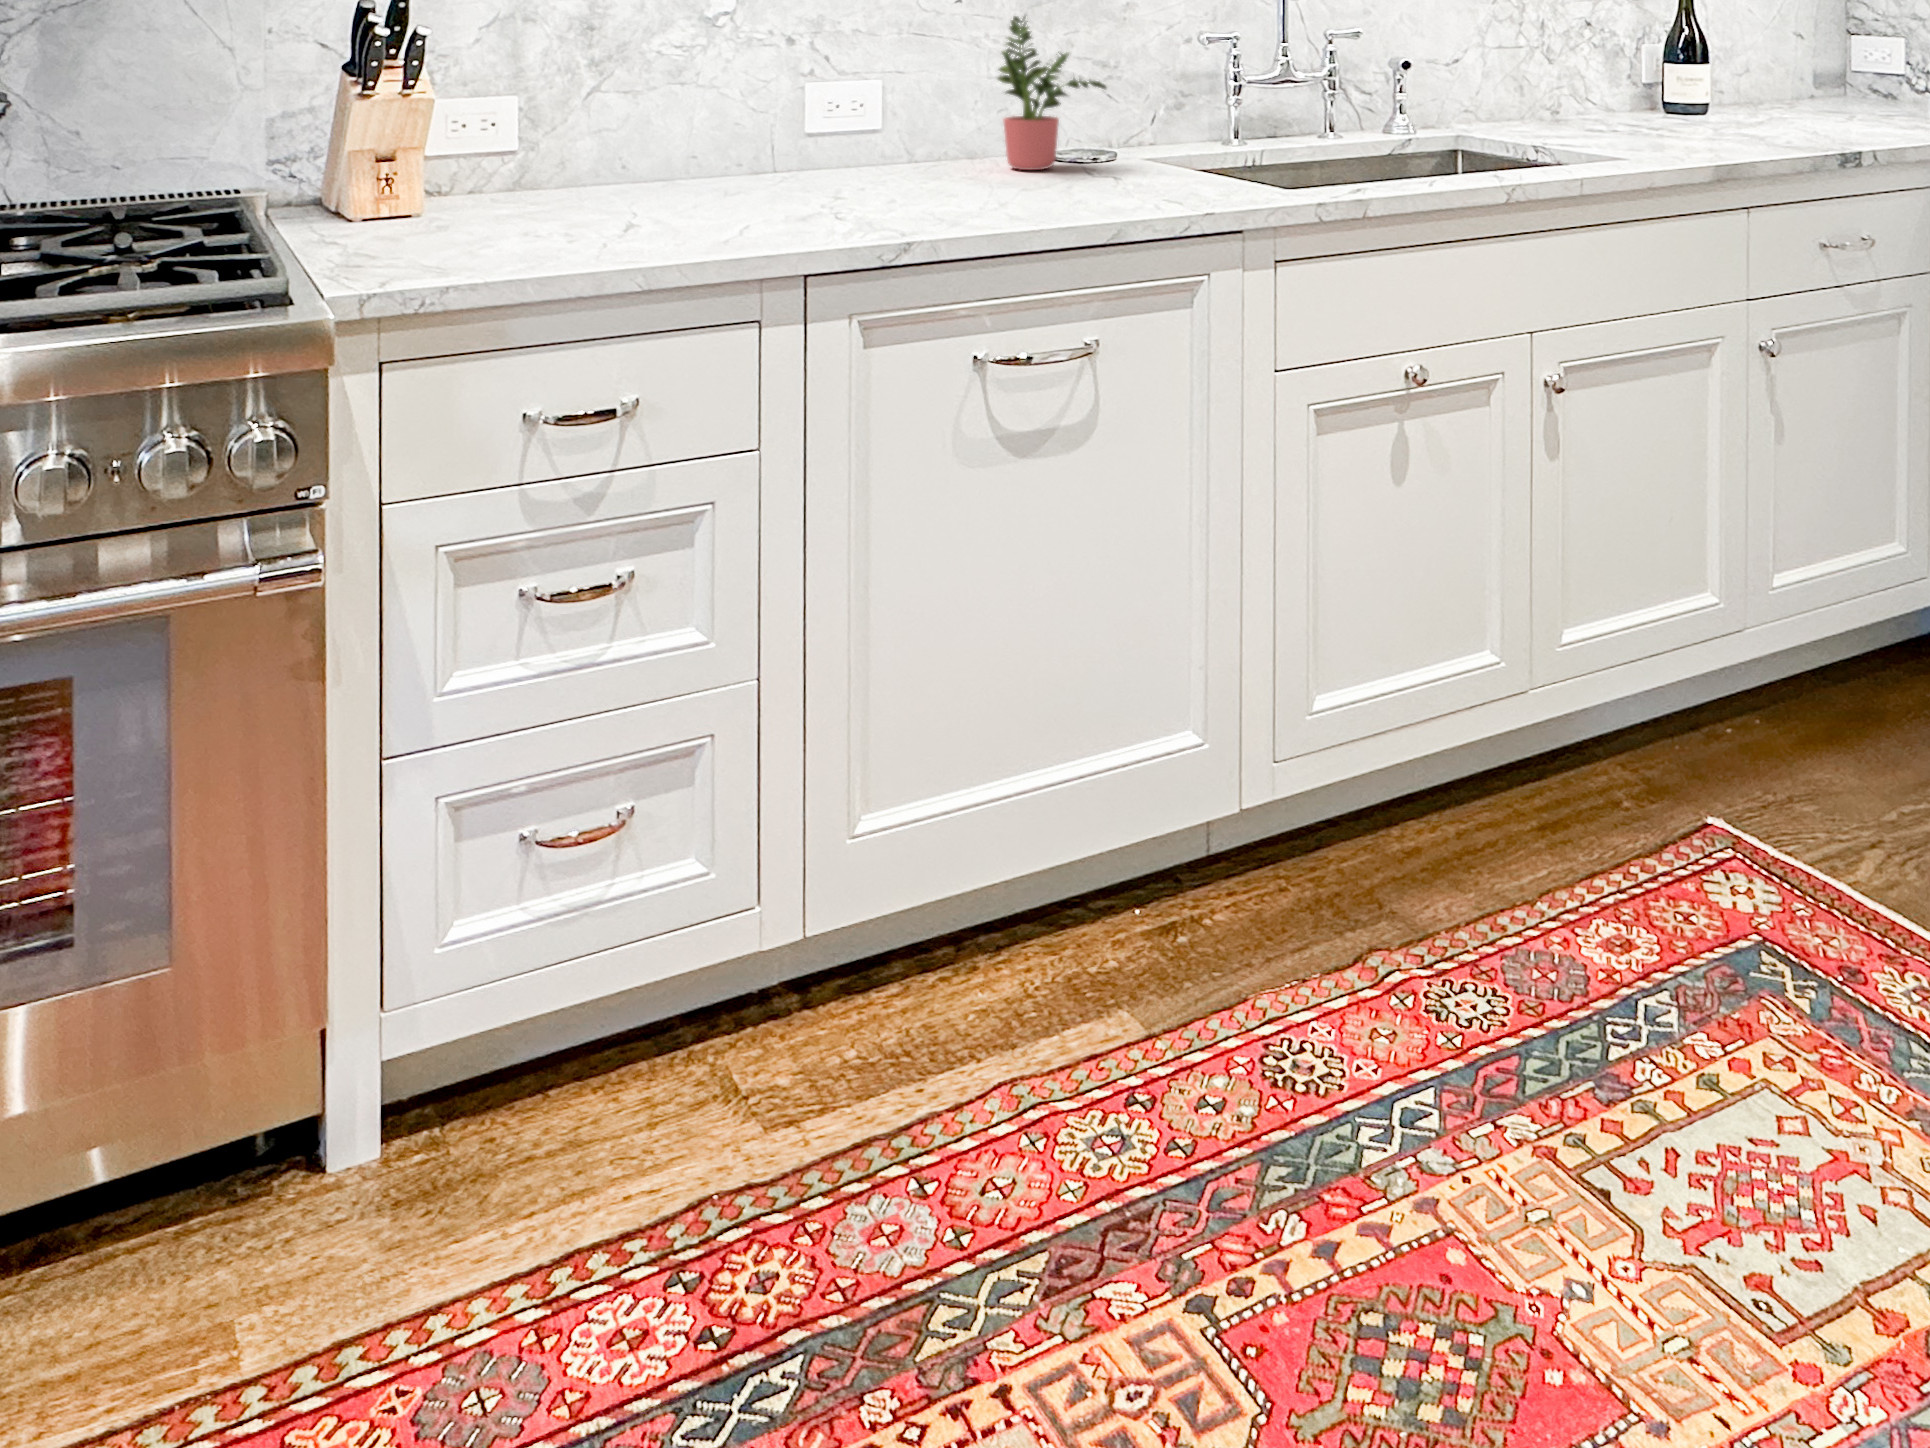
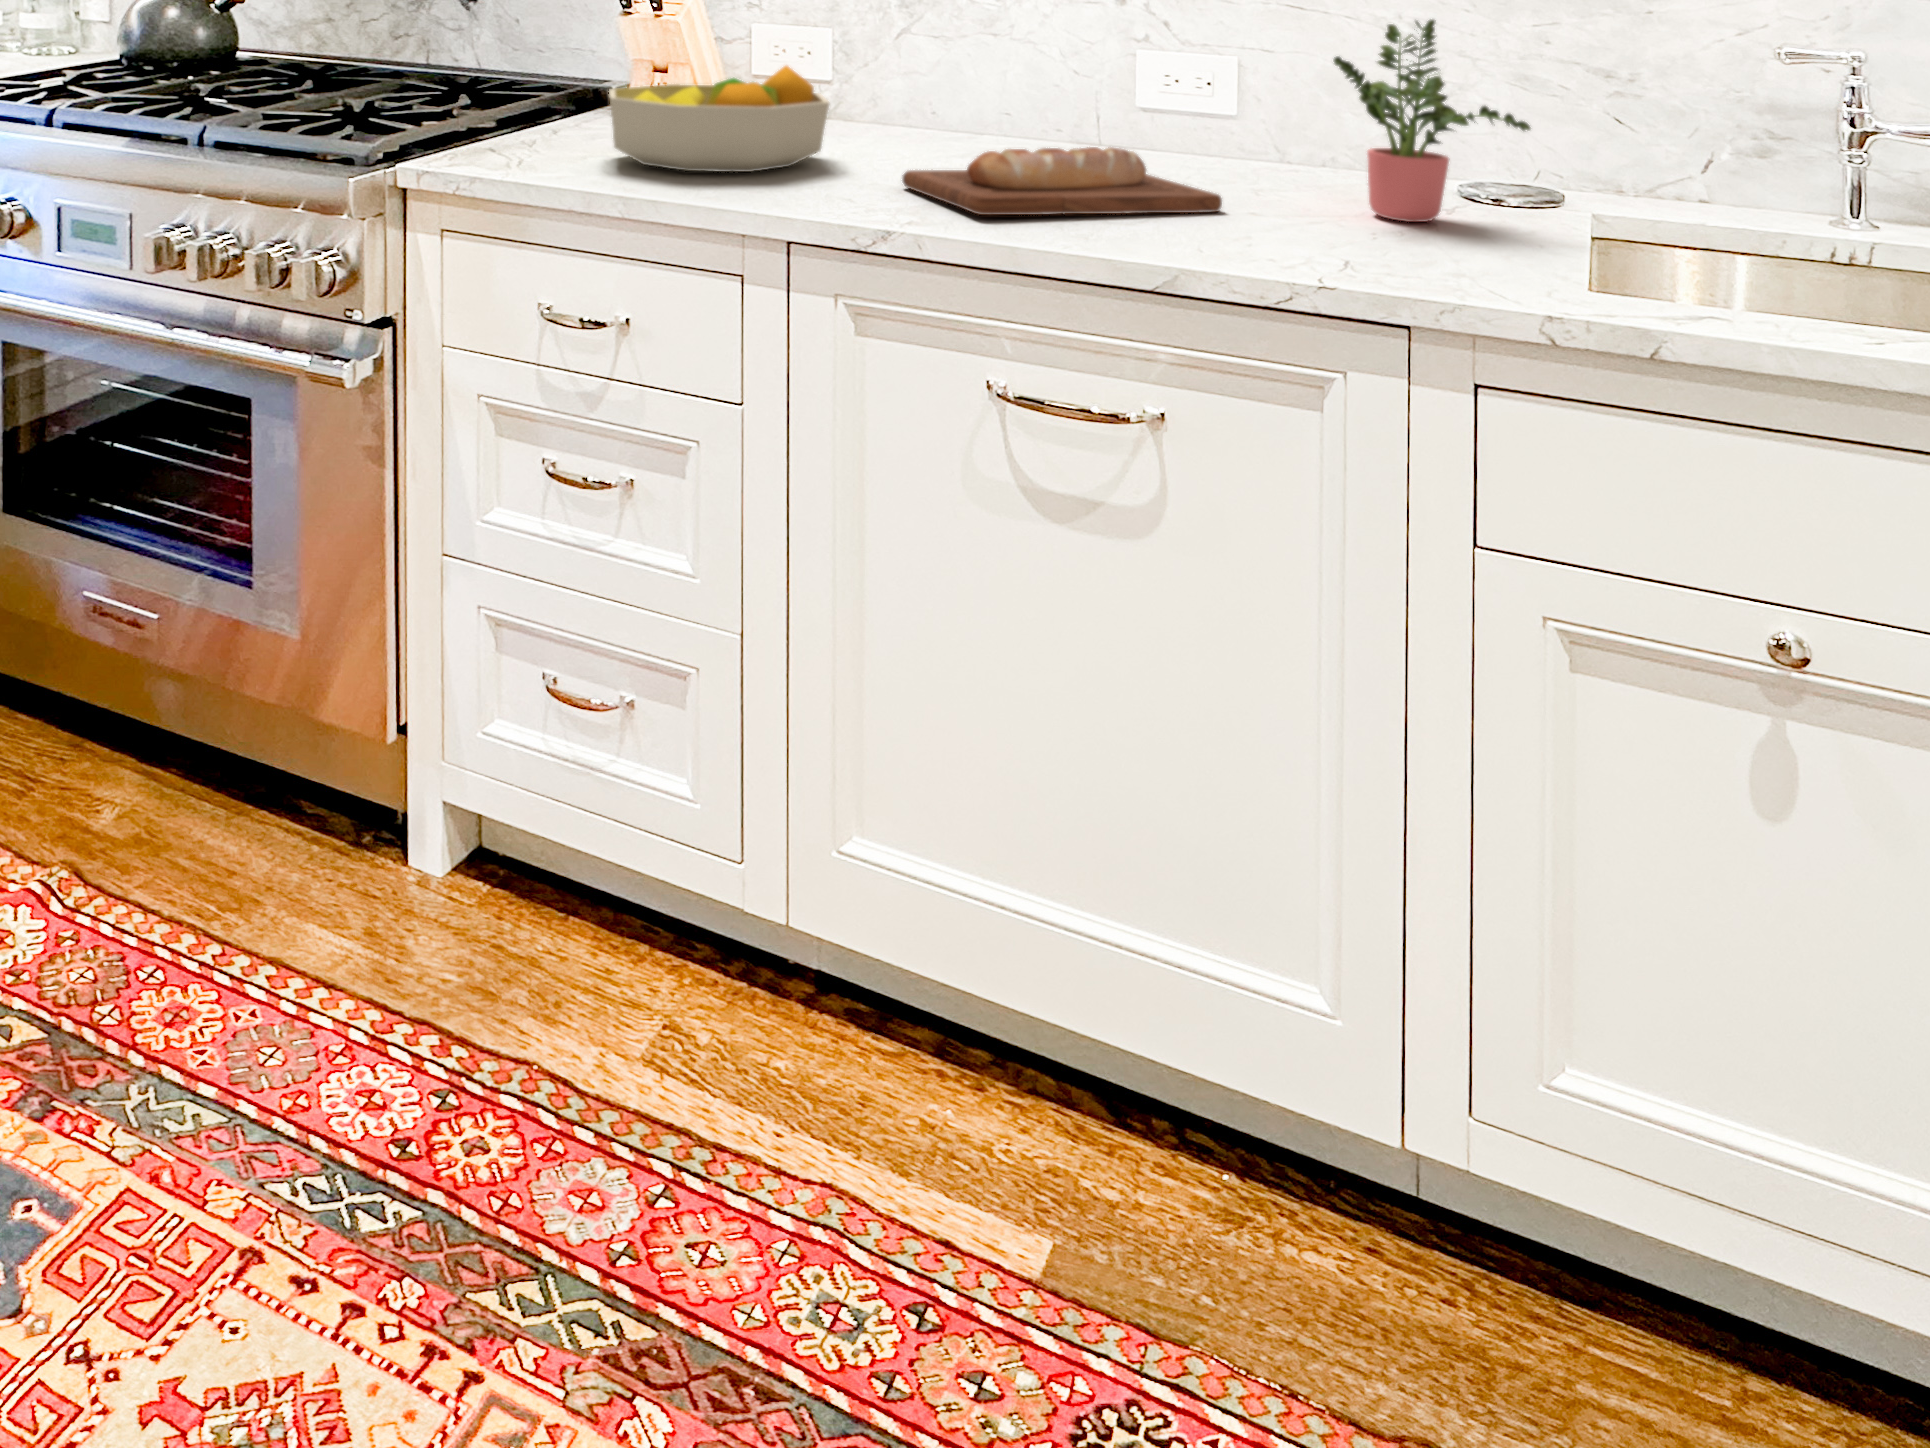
fruit bowl: none [424,114,631,241] -> present [609,66,829,172]
bread loaf: none [736,148,951,217] -> present [902,147,1222,215]

